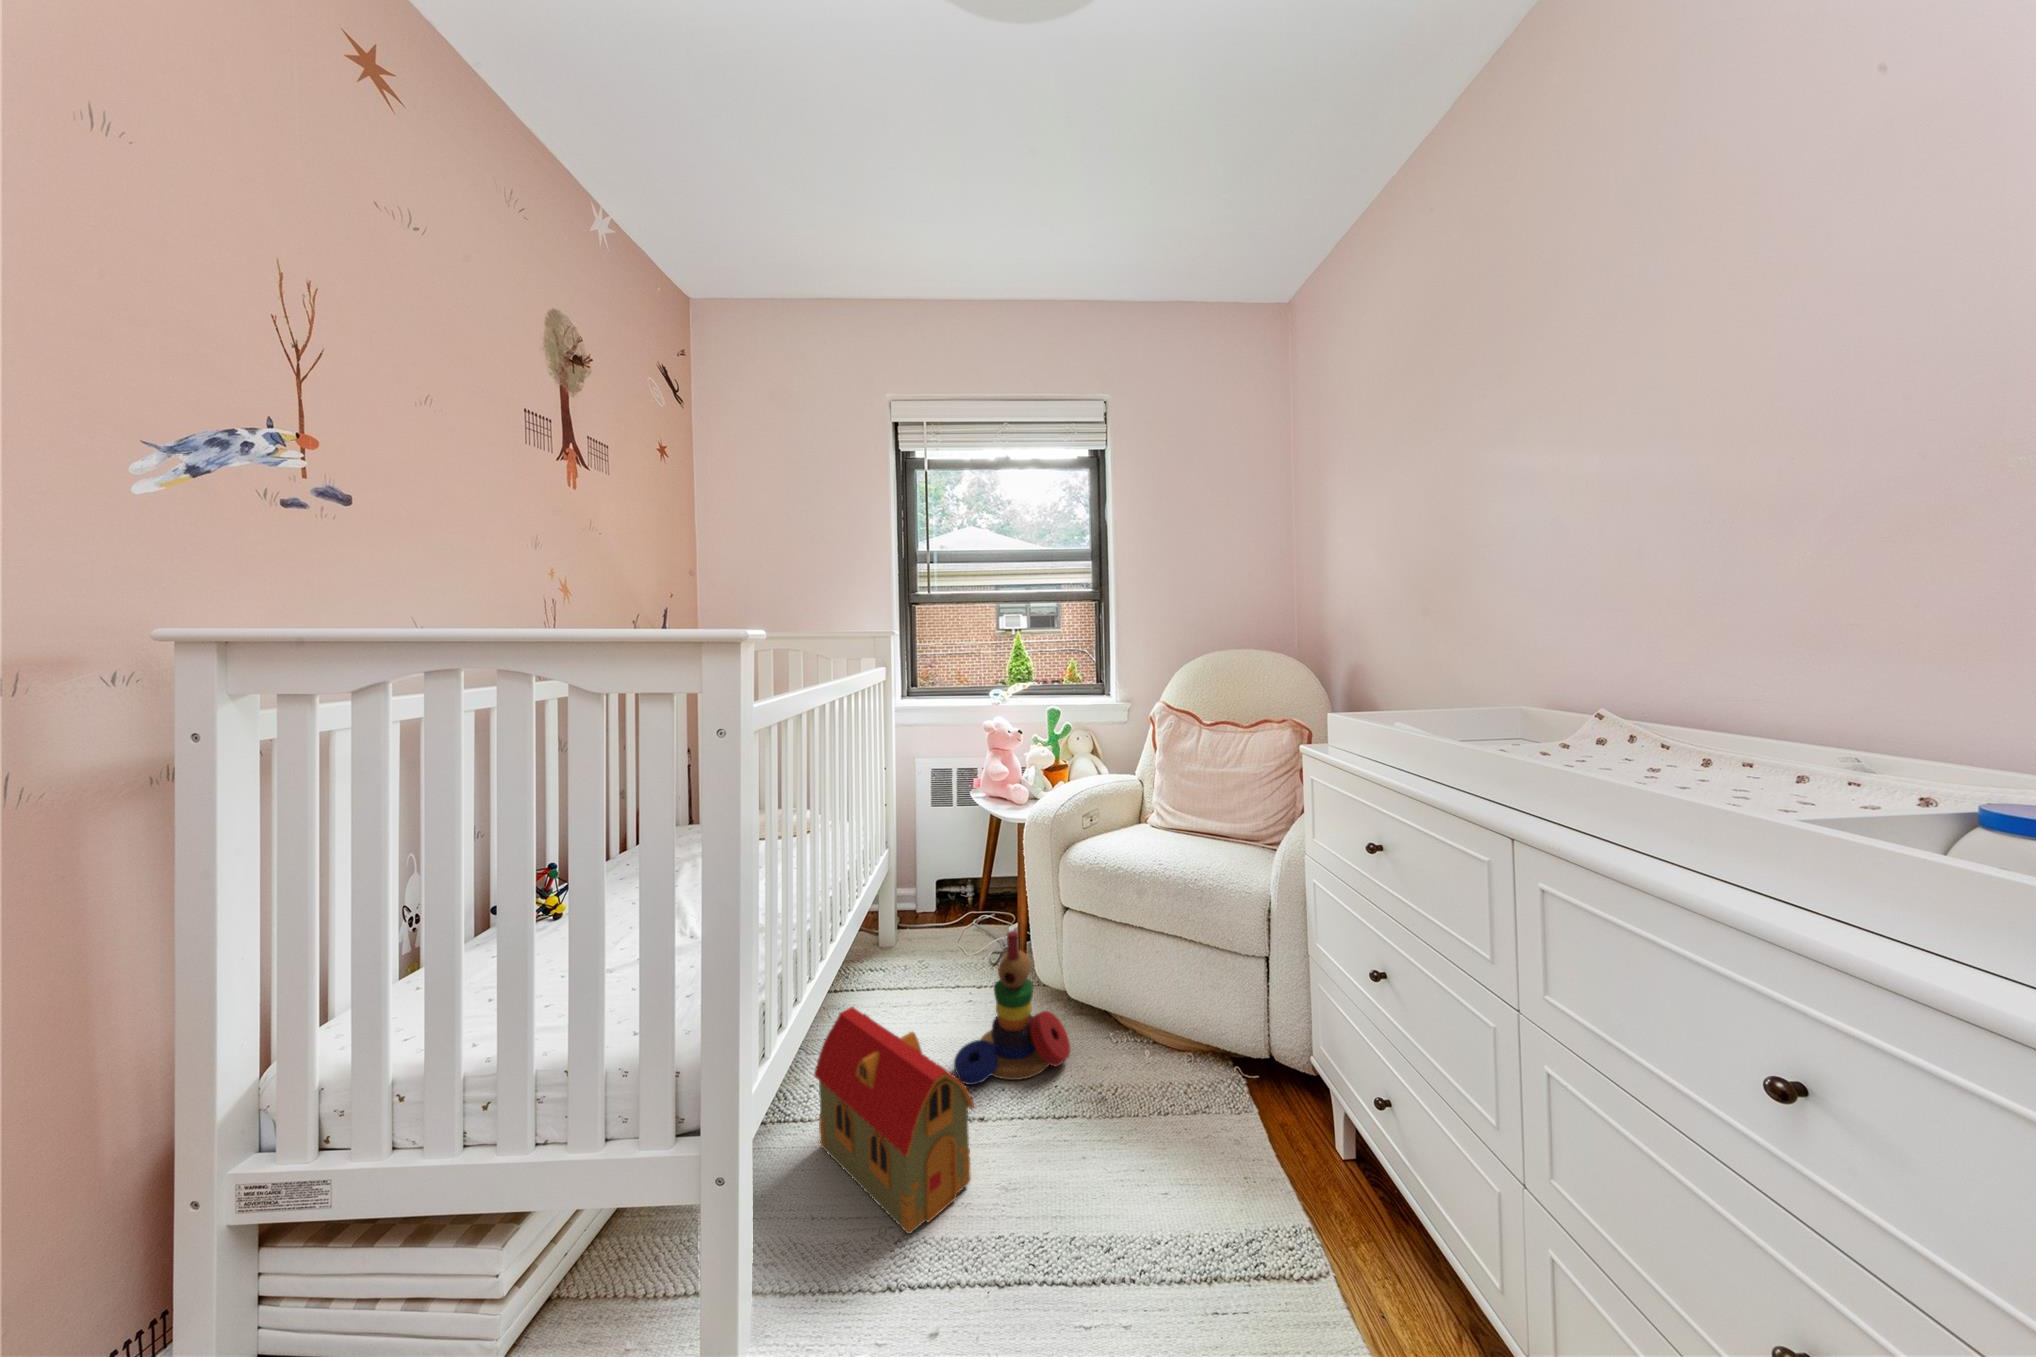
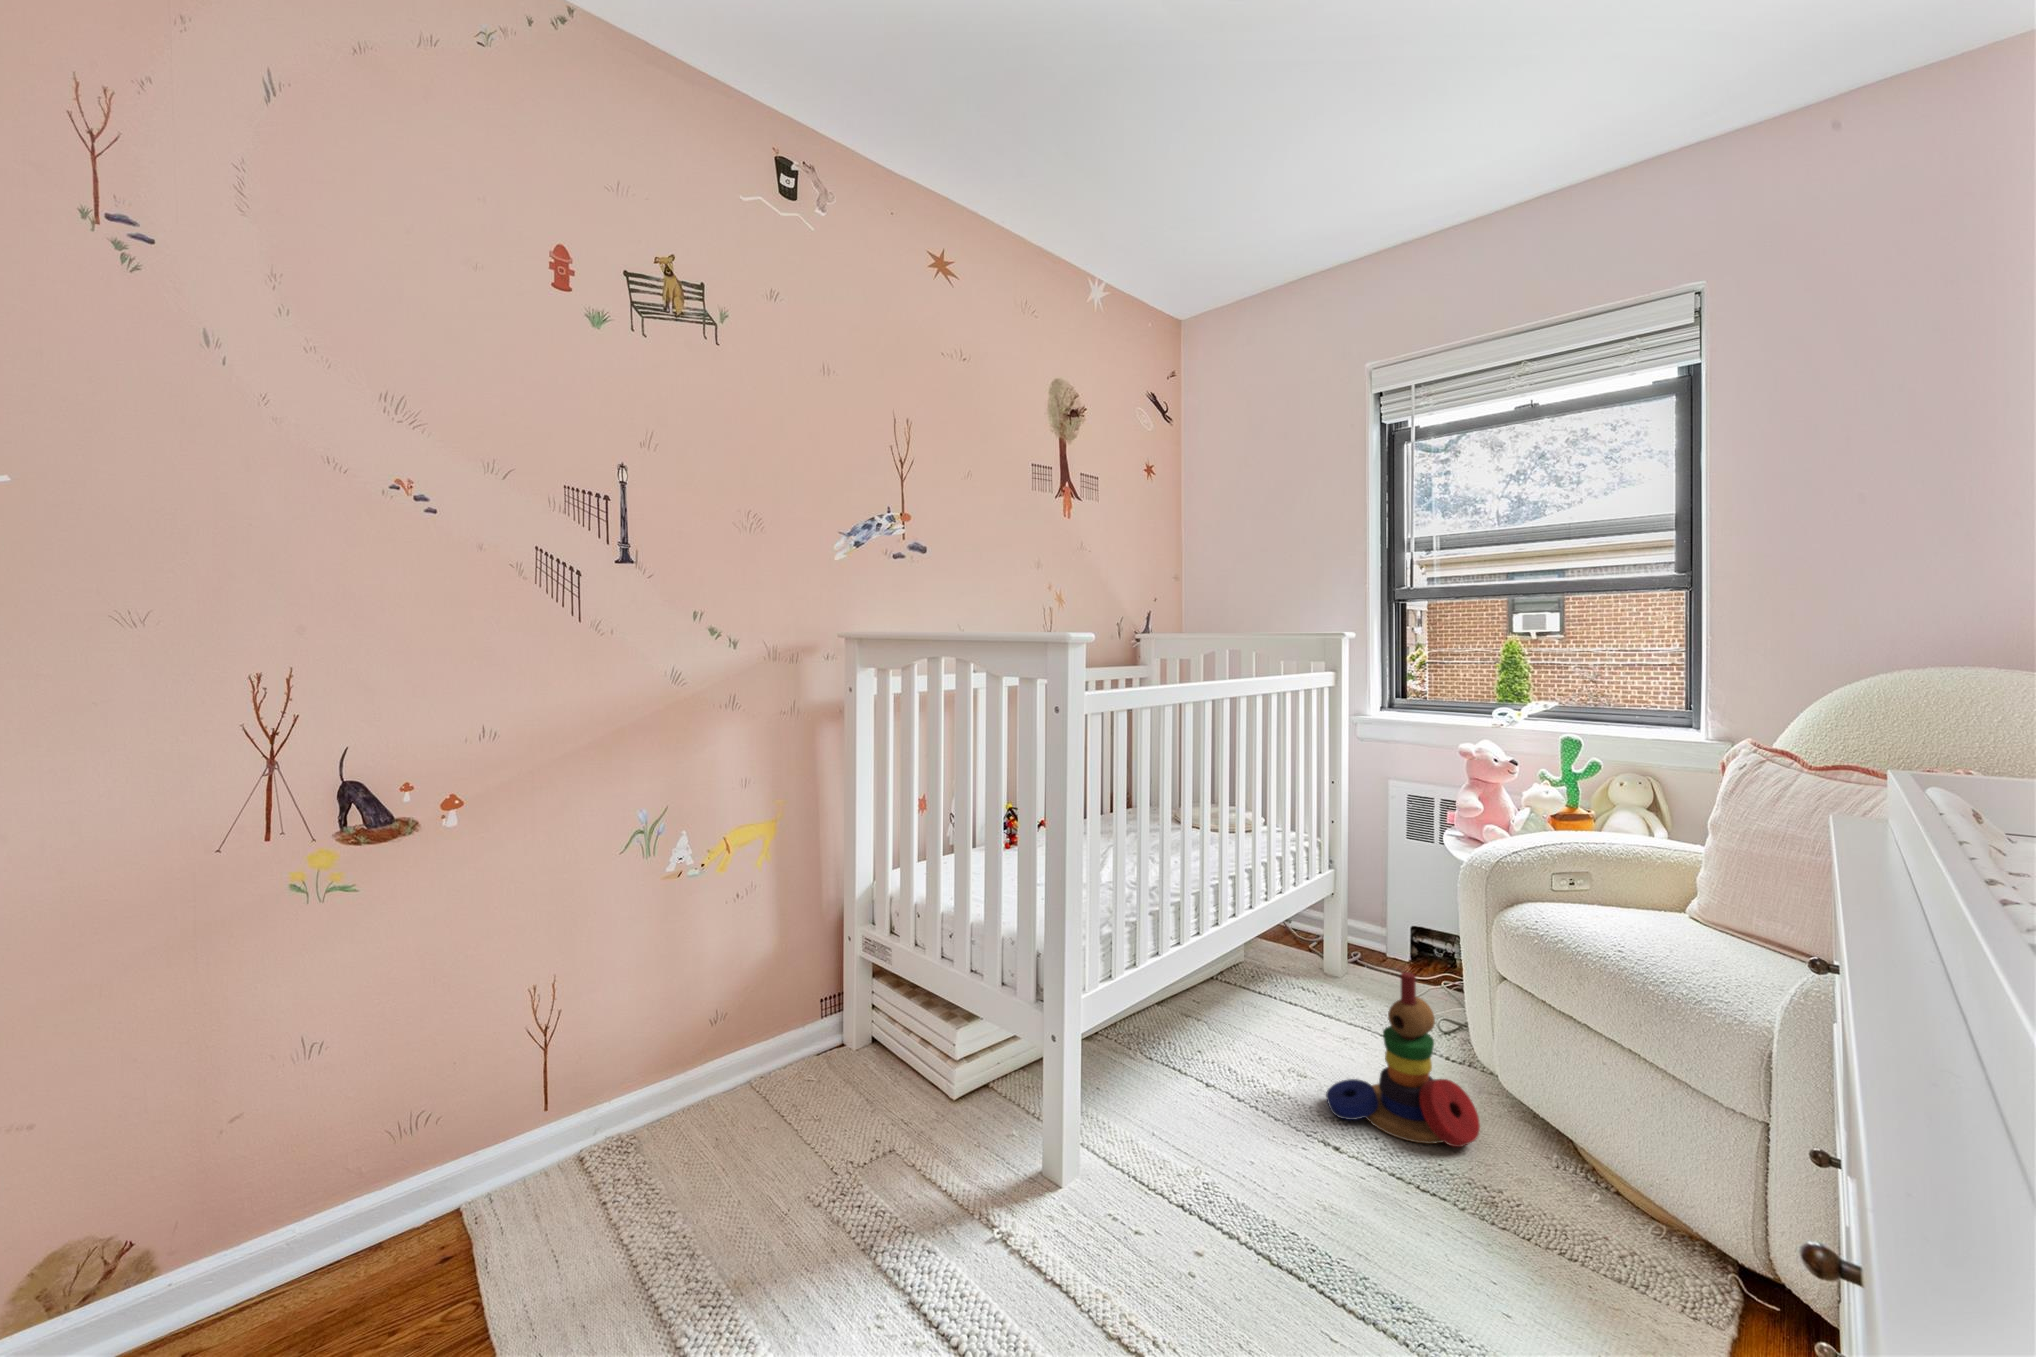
toy house: present [814,1007,974,1234] -> none [1173,983,1296,1189]

